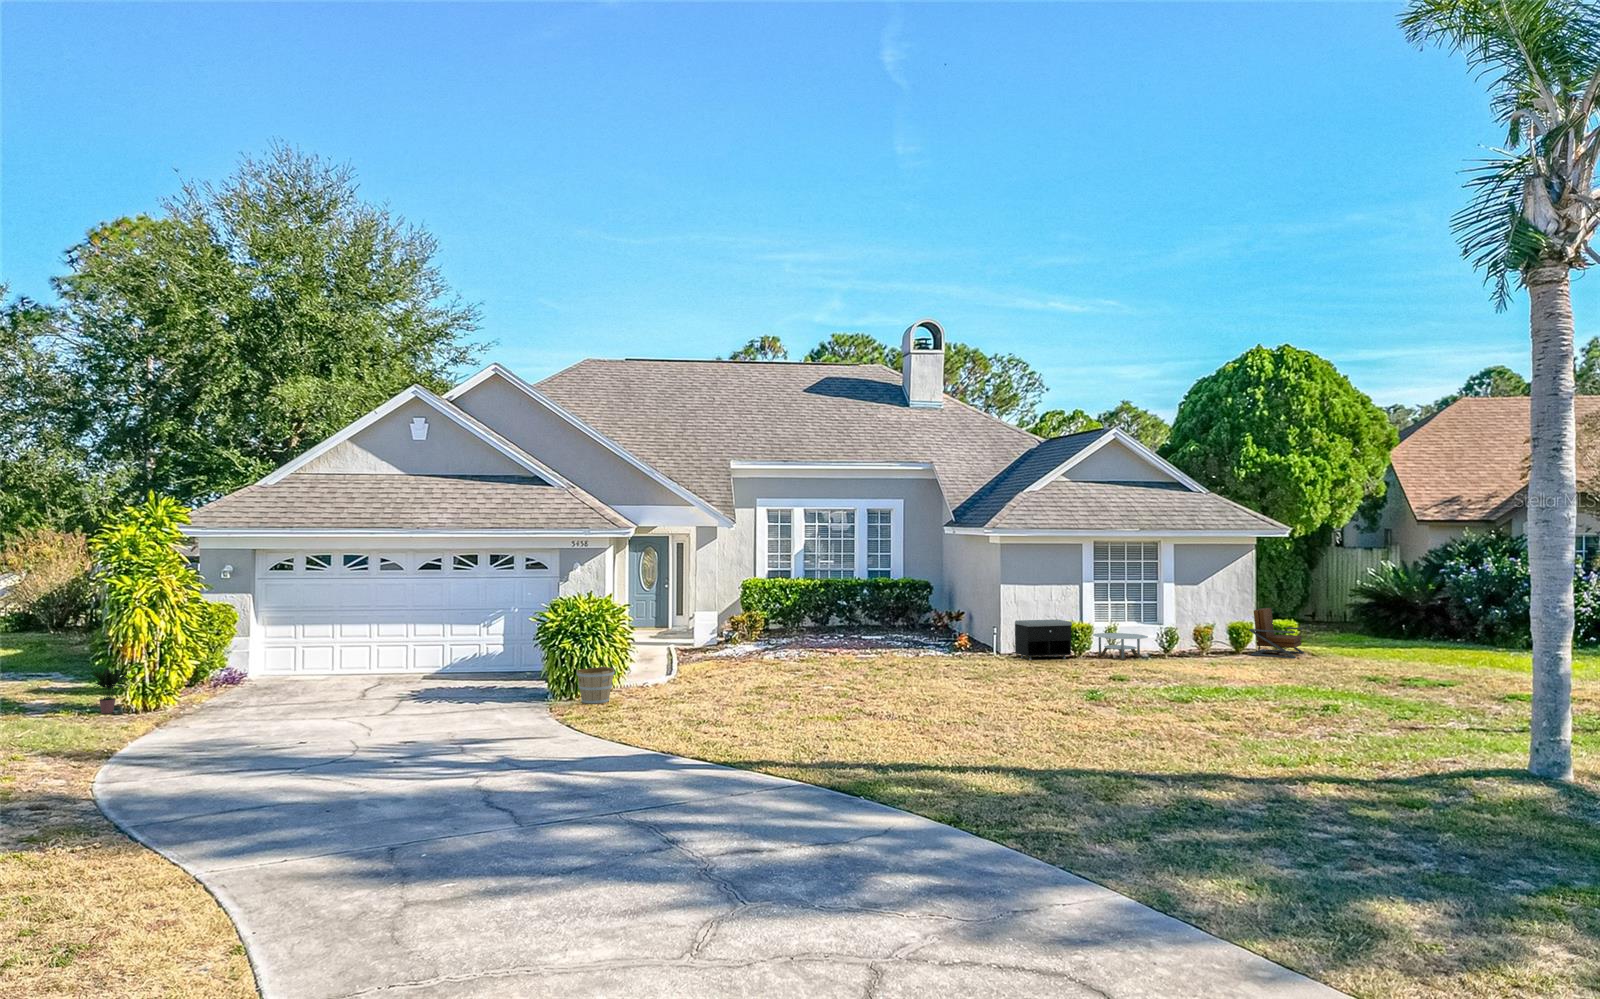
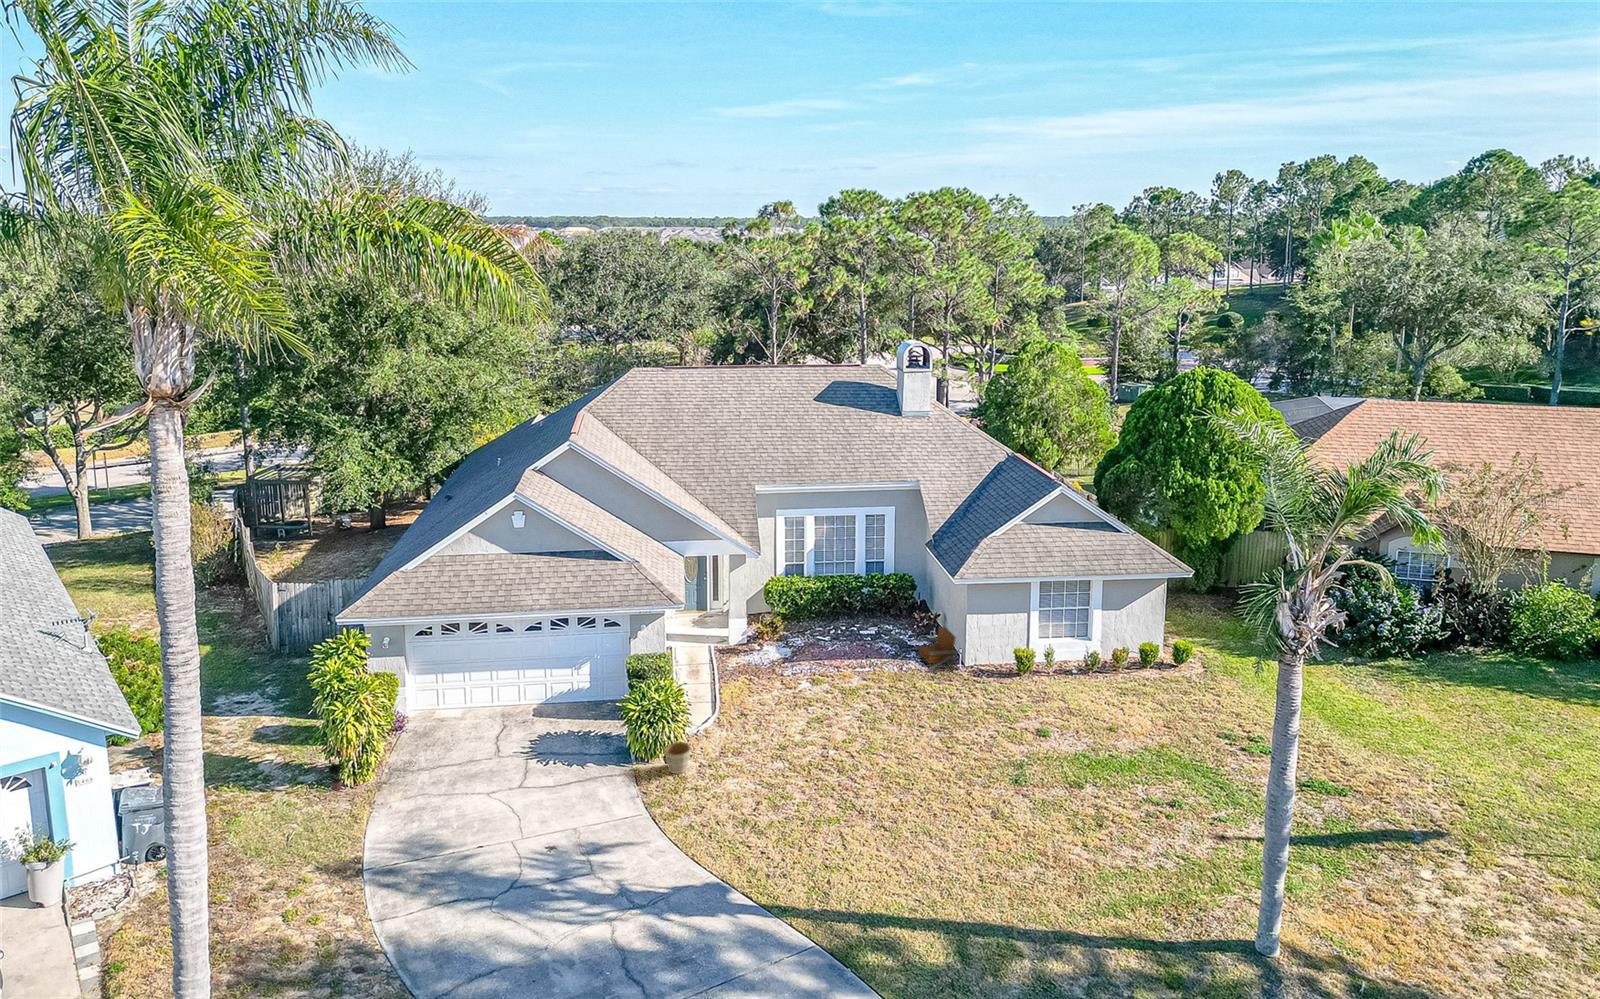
lounge chair: present [1249,608,1304,658] -> present [917,627,959,672]
storage bench: present [1015,619,1072,660] -> none [974,644,1018,679]
round table: present [1093,633,1148,660] -> none [1033,651,1074,681]

